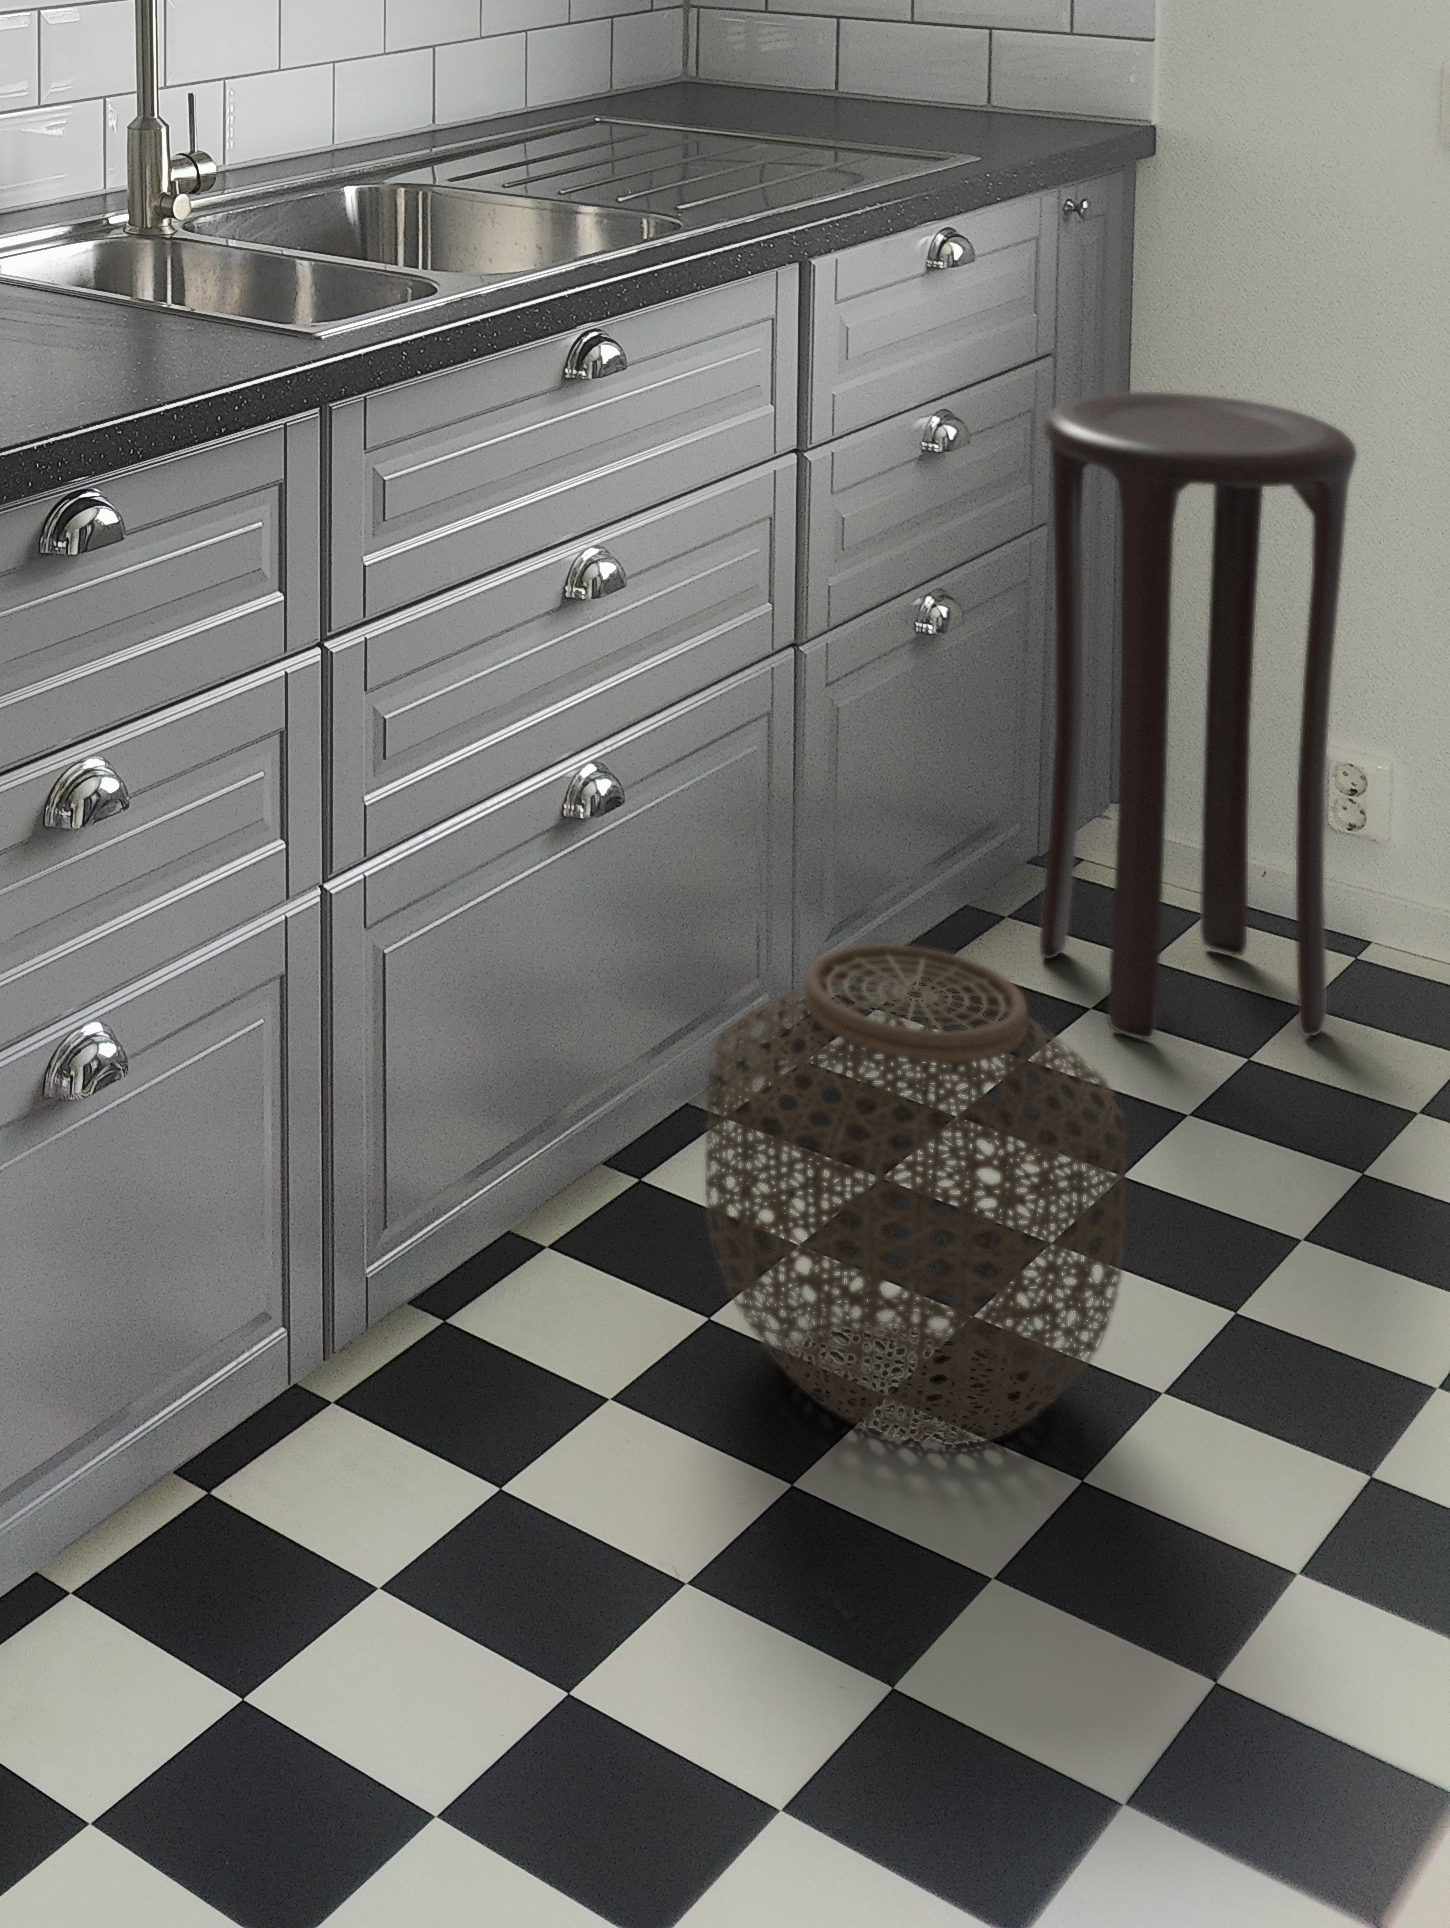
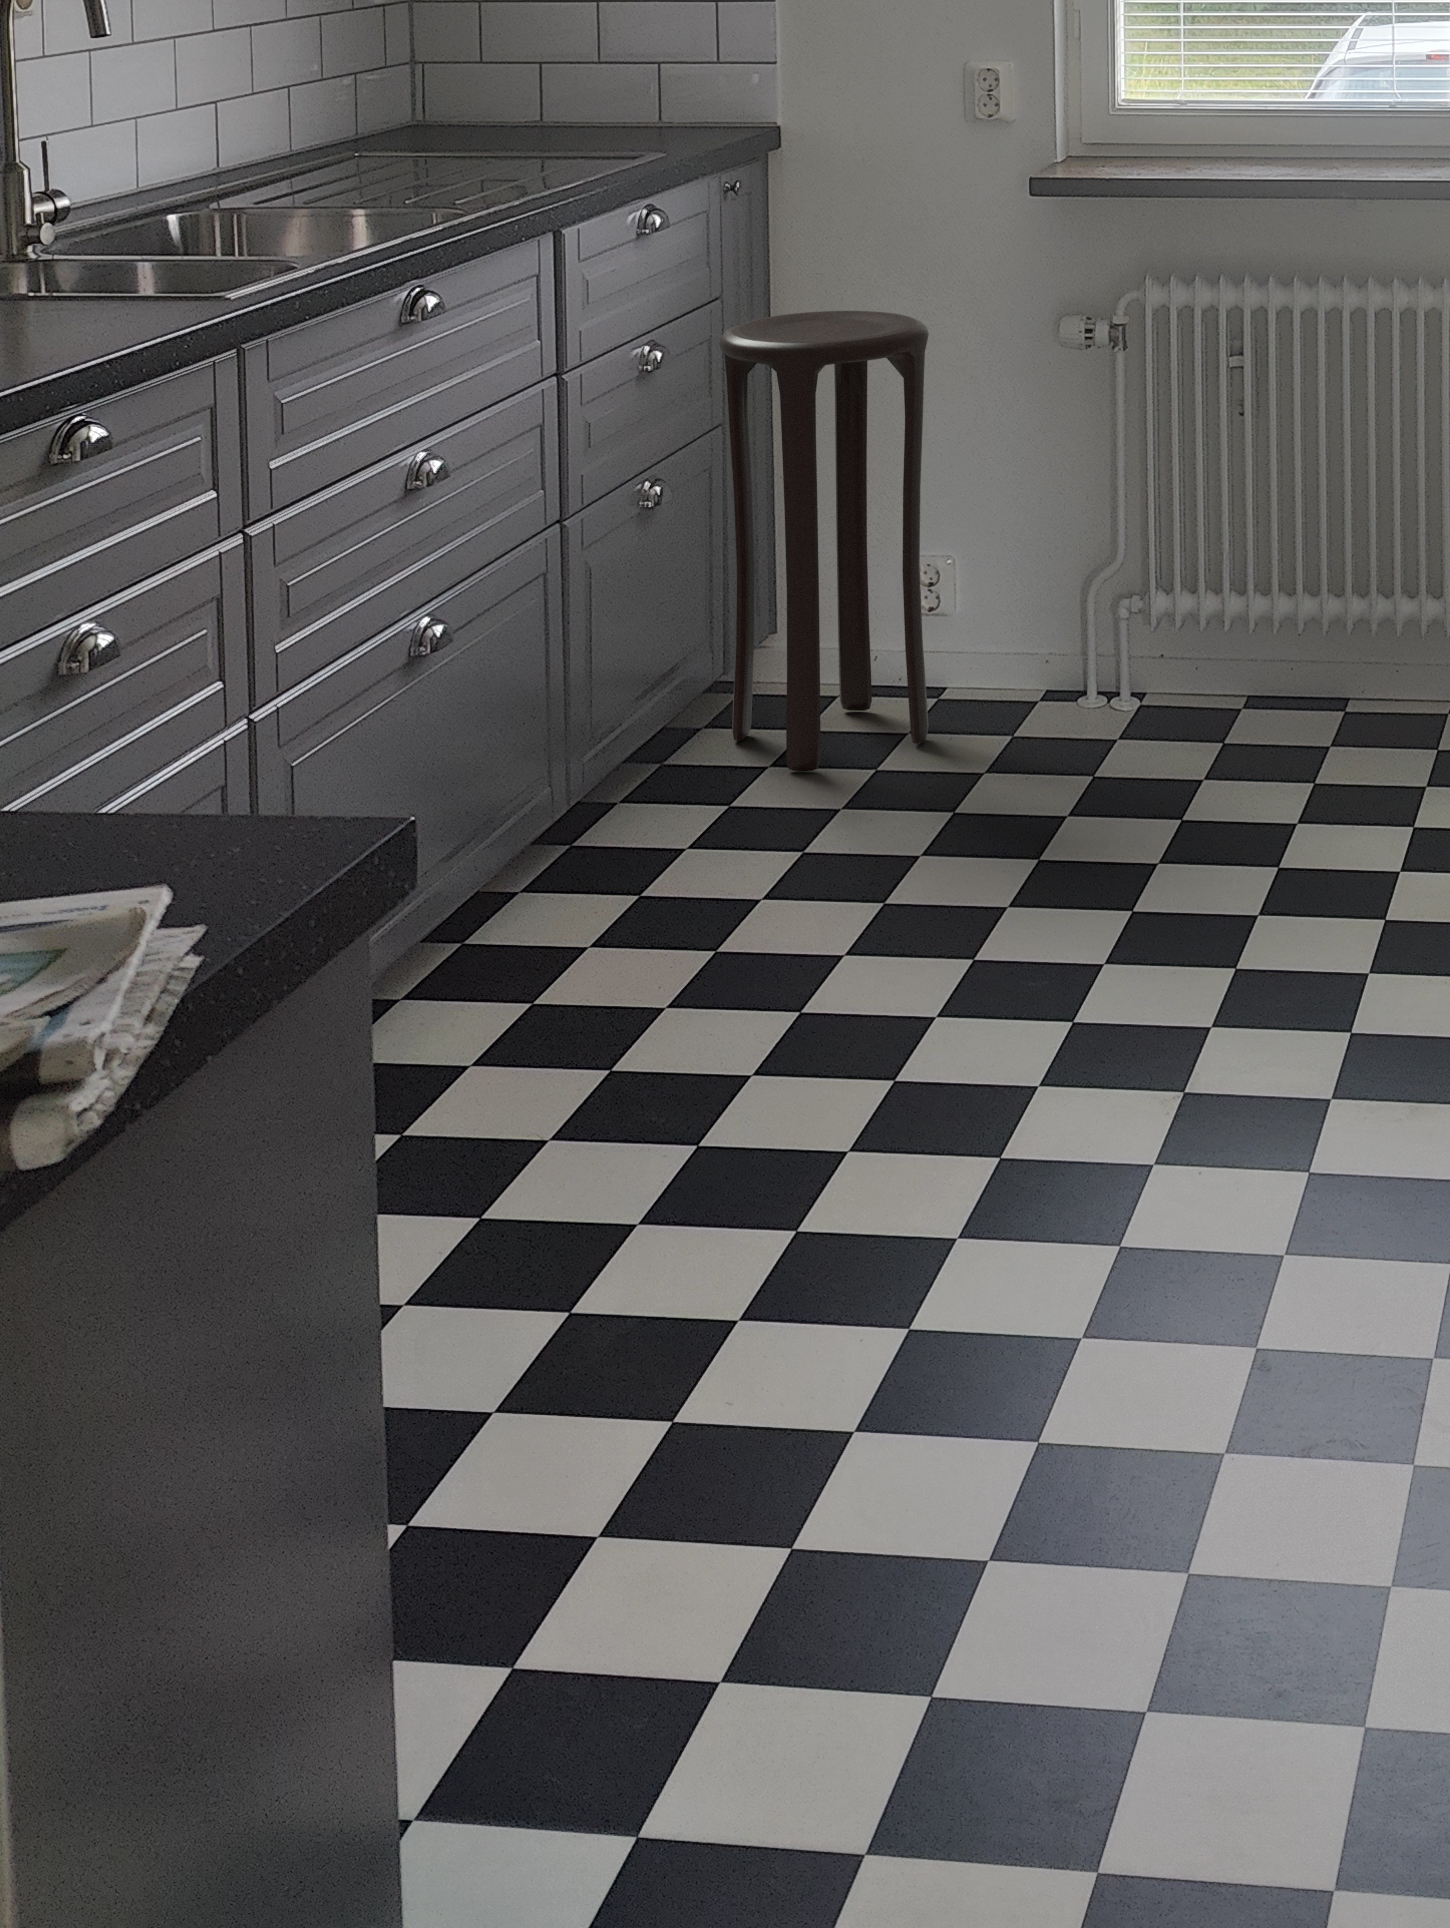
woven basket: present [705,945,1127,1445] -> none [539,687,829,1024]

